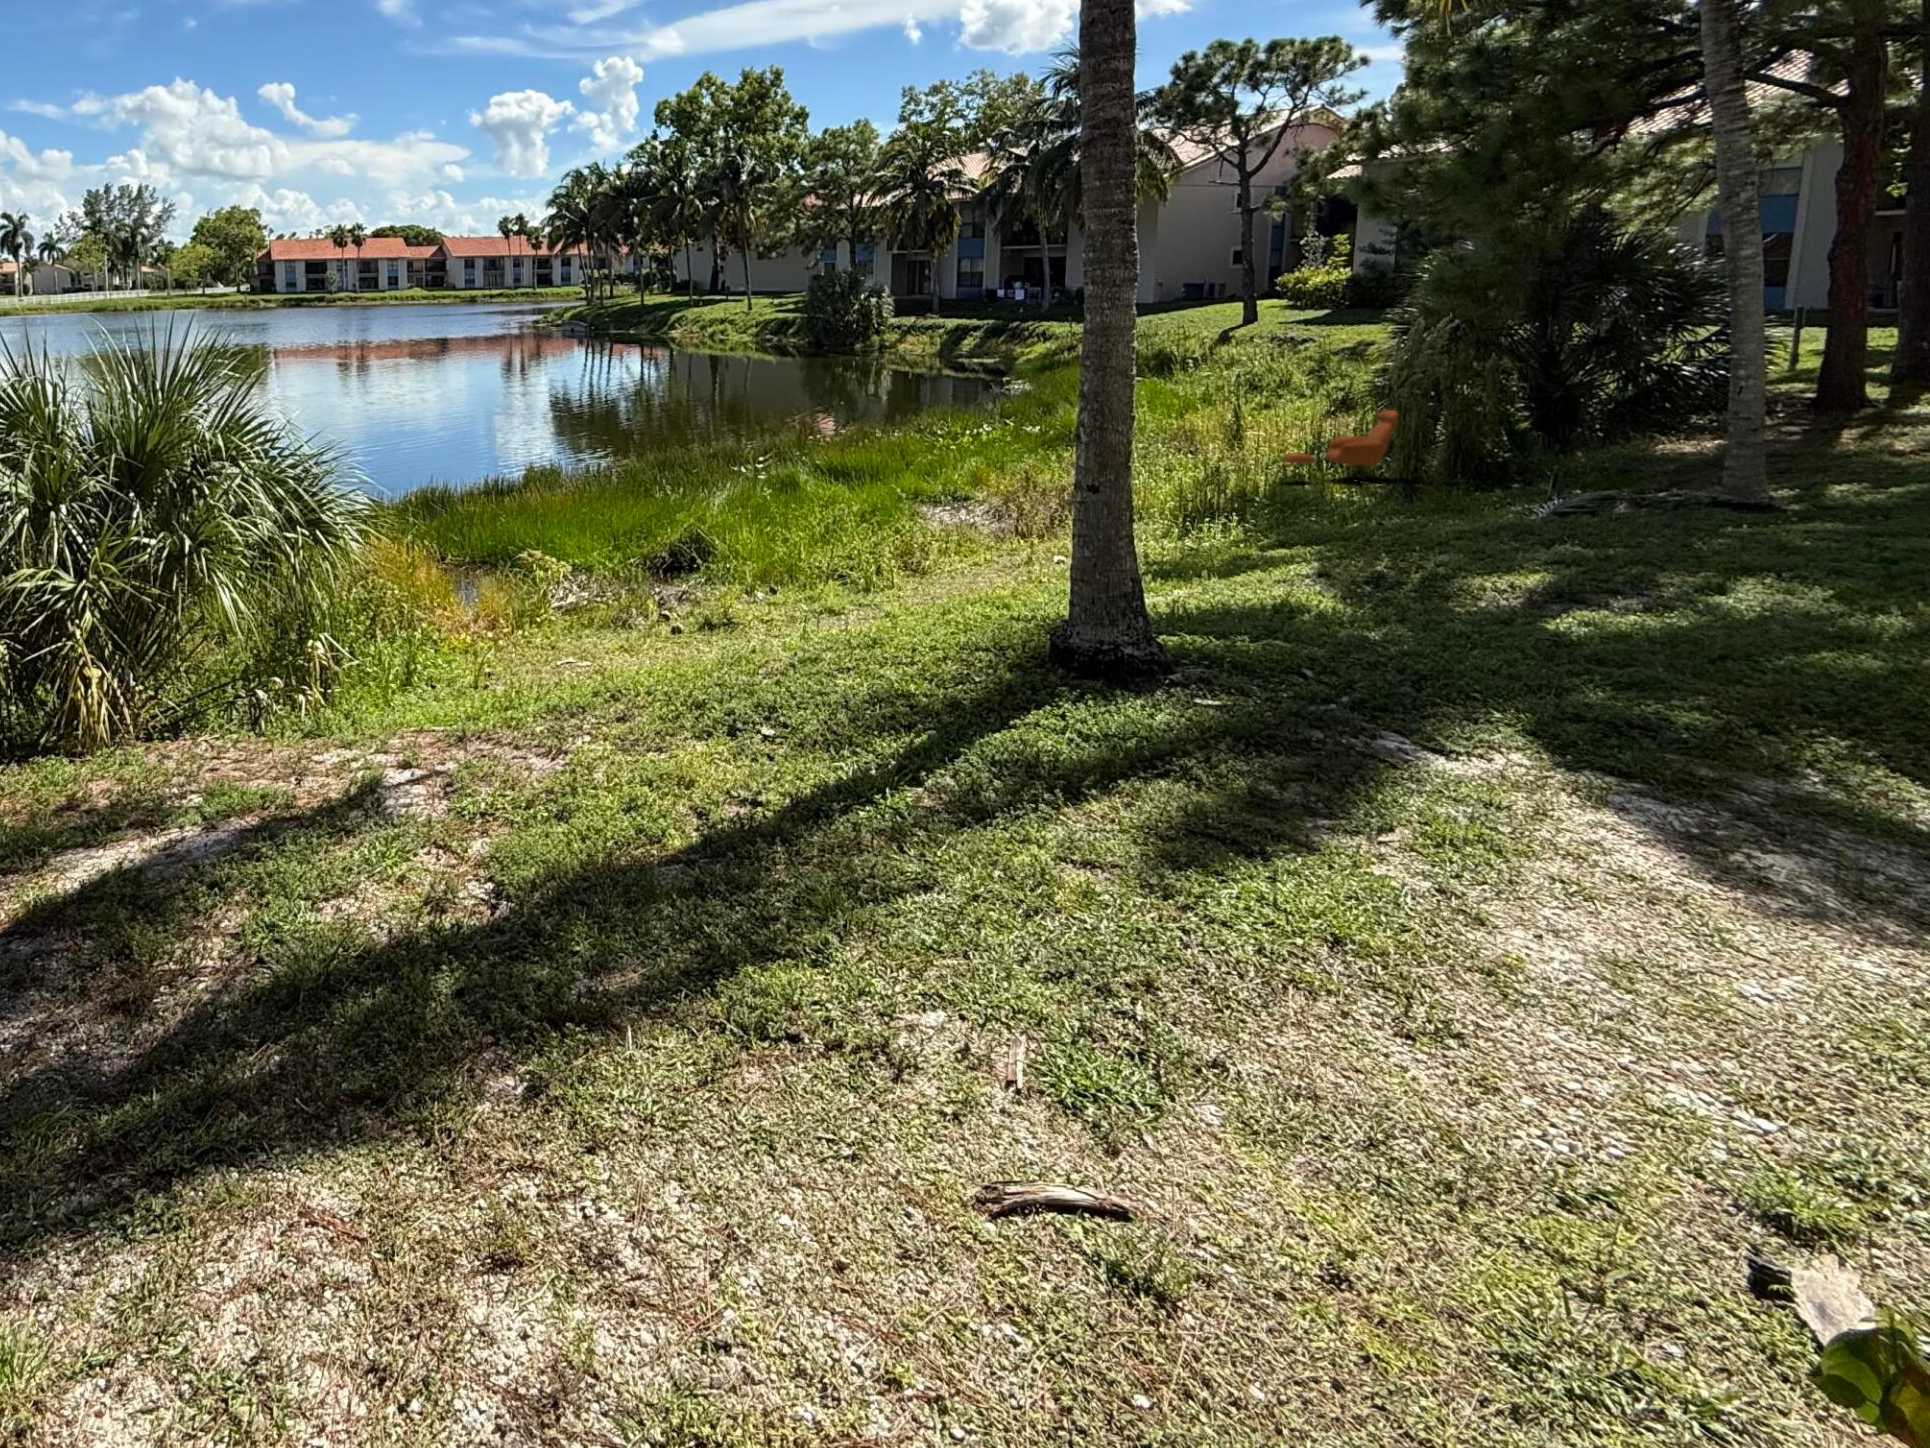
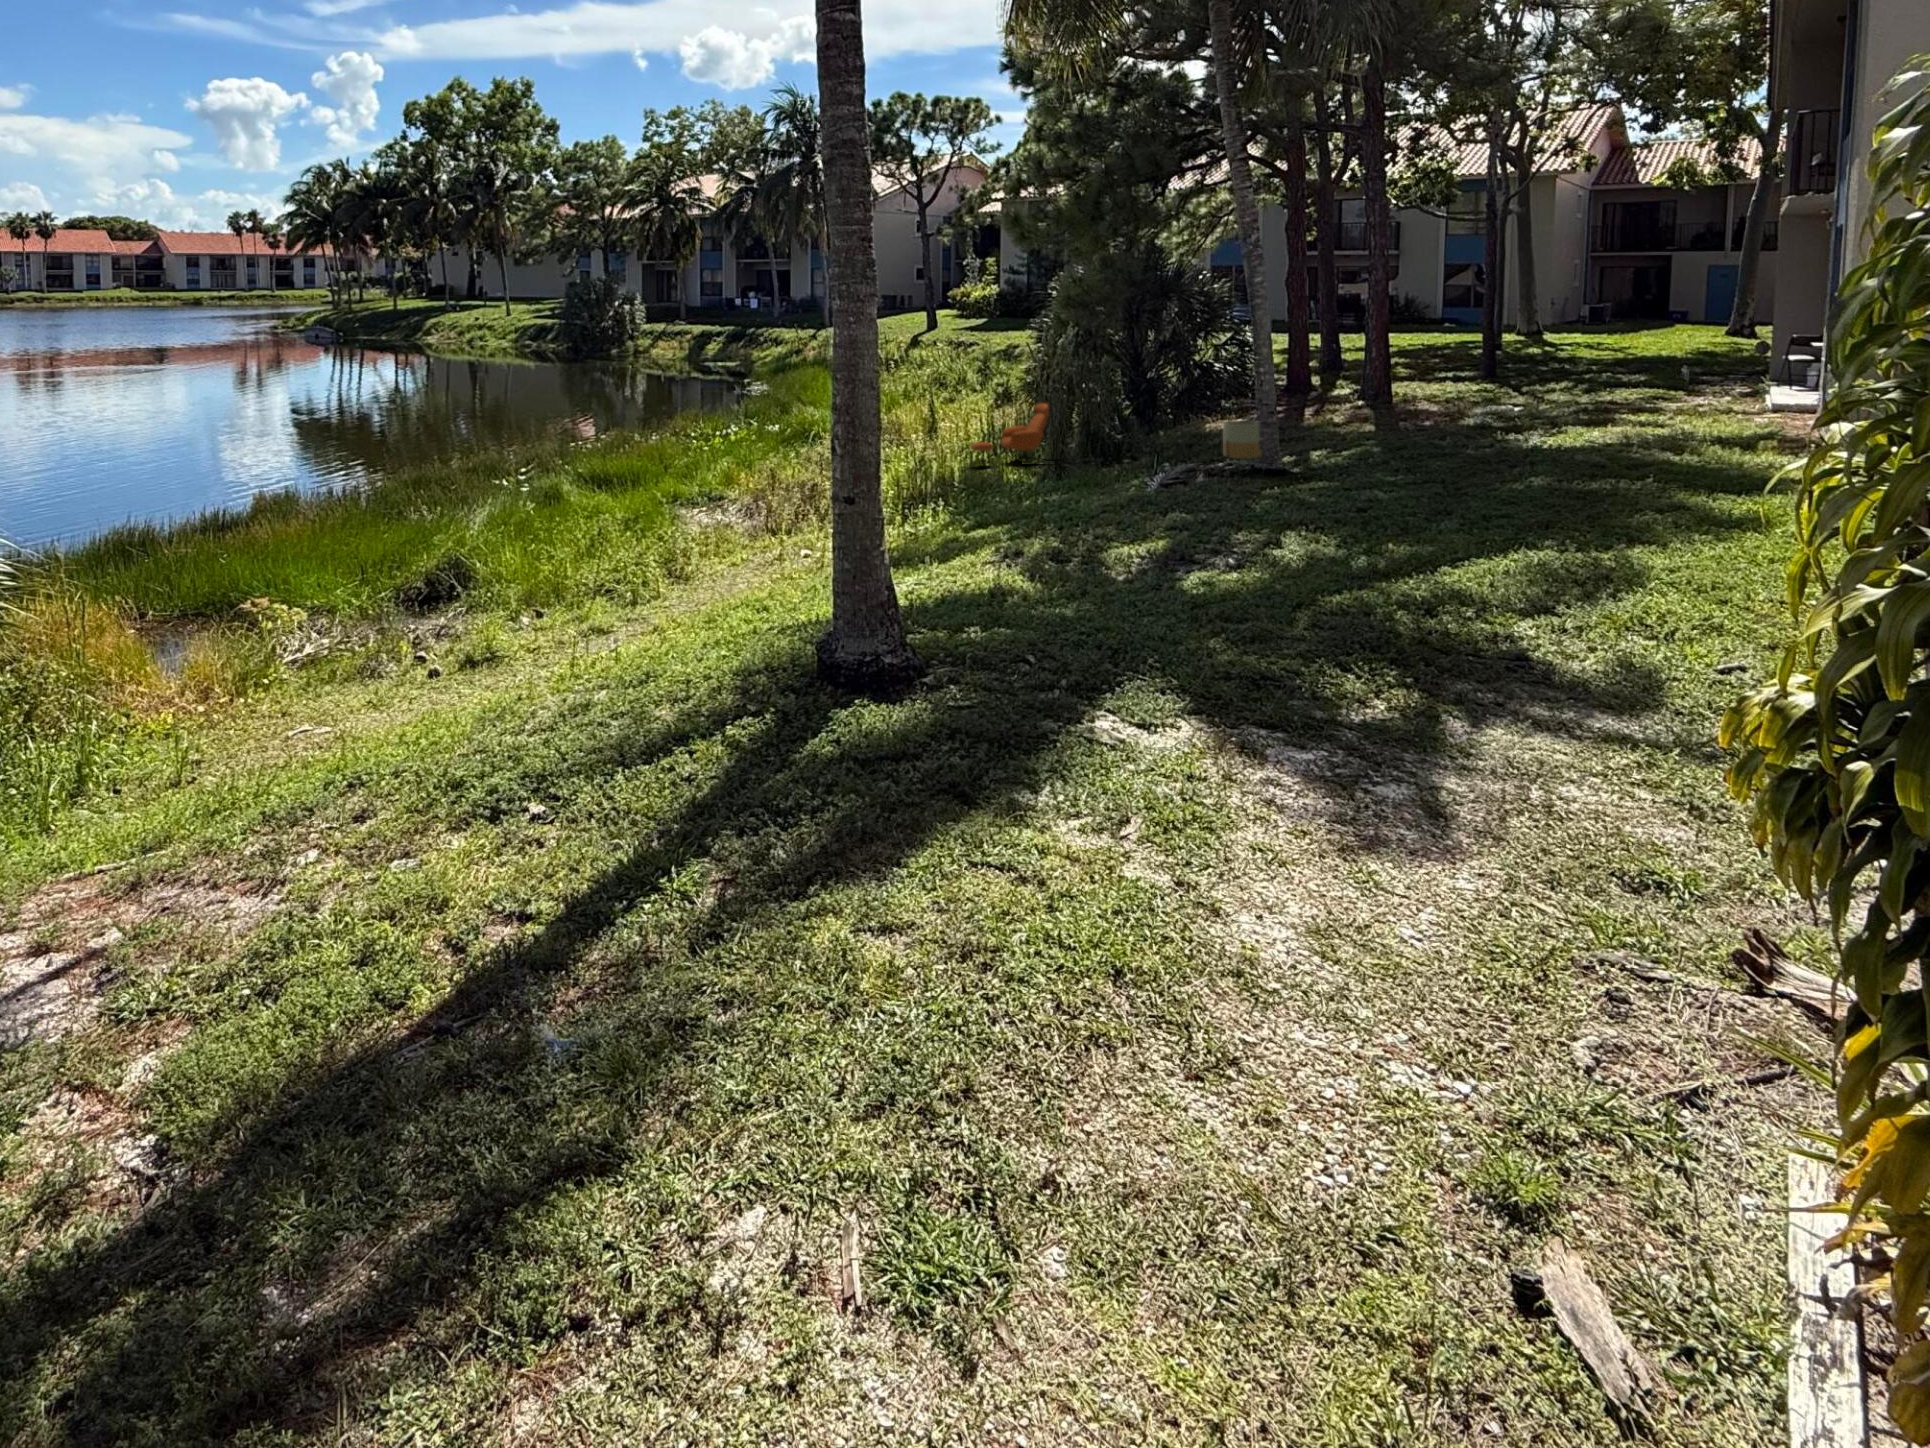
planter: none [1660,438,1730,509] -> present [1223,421,1263,459]

